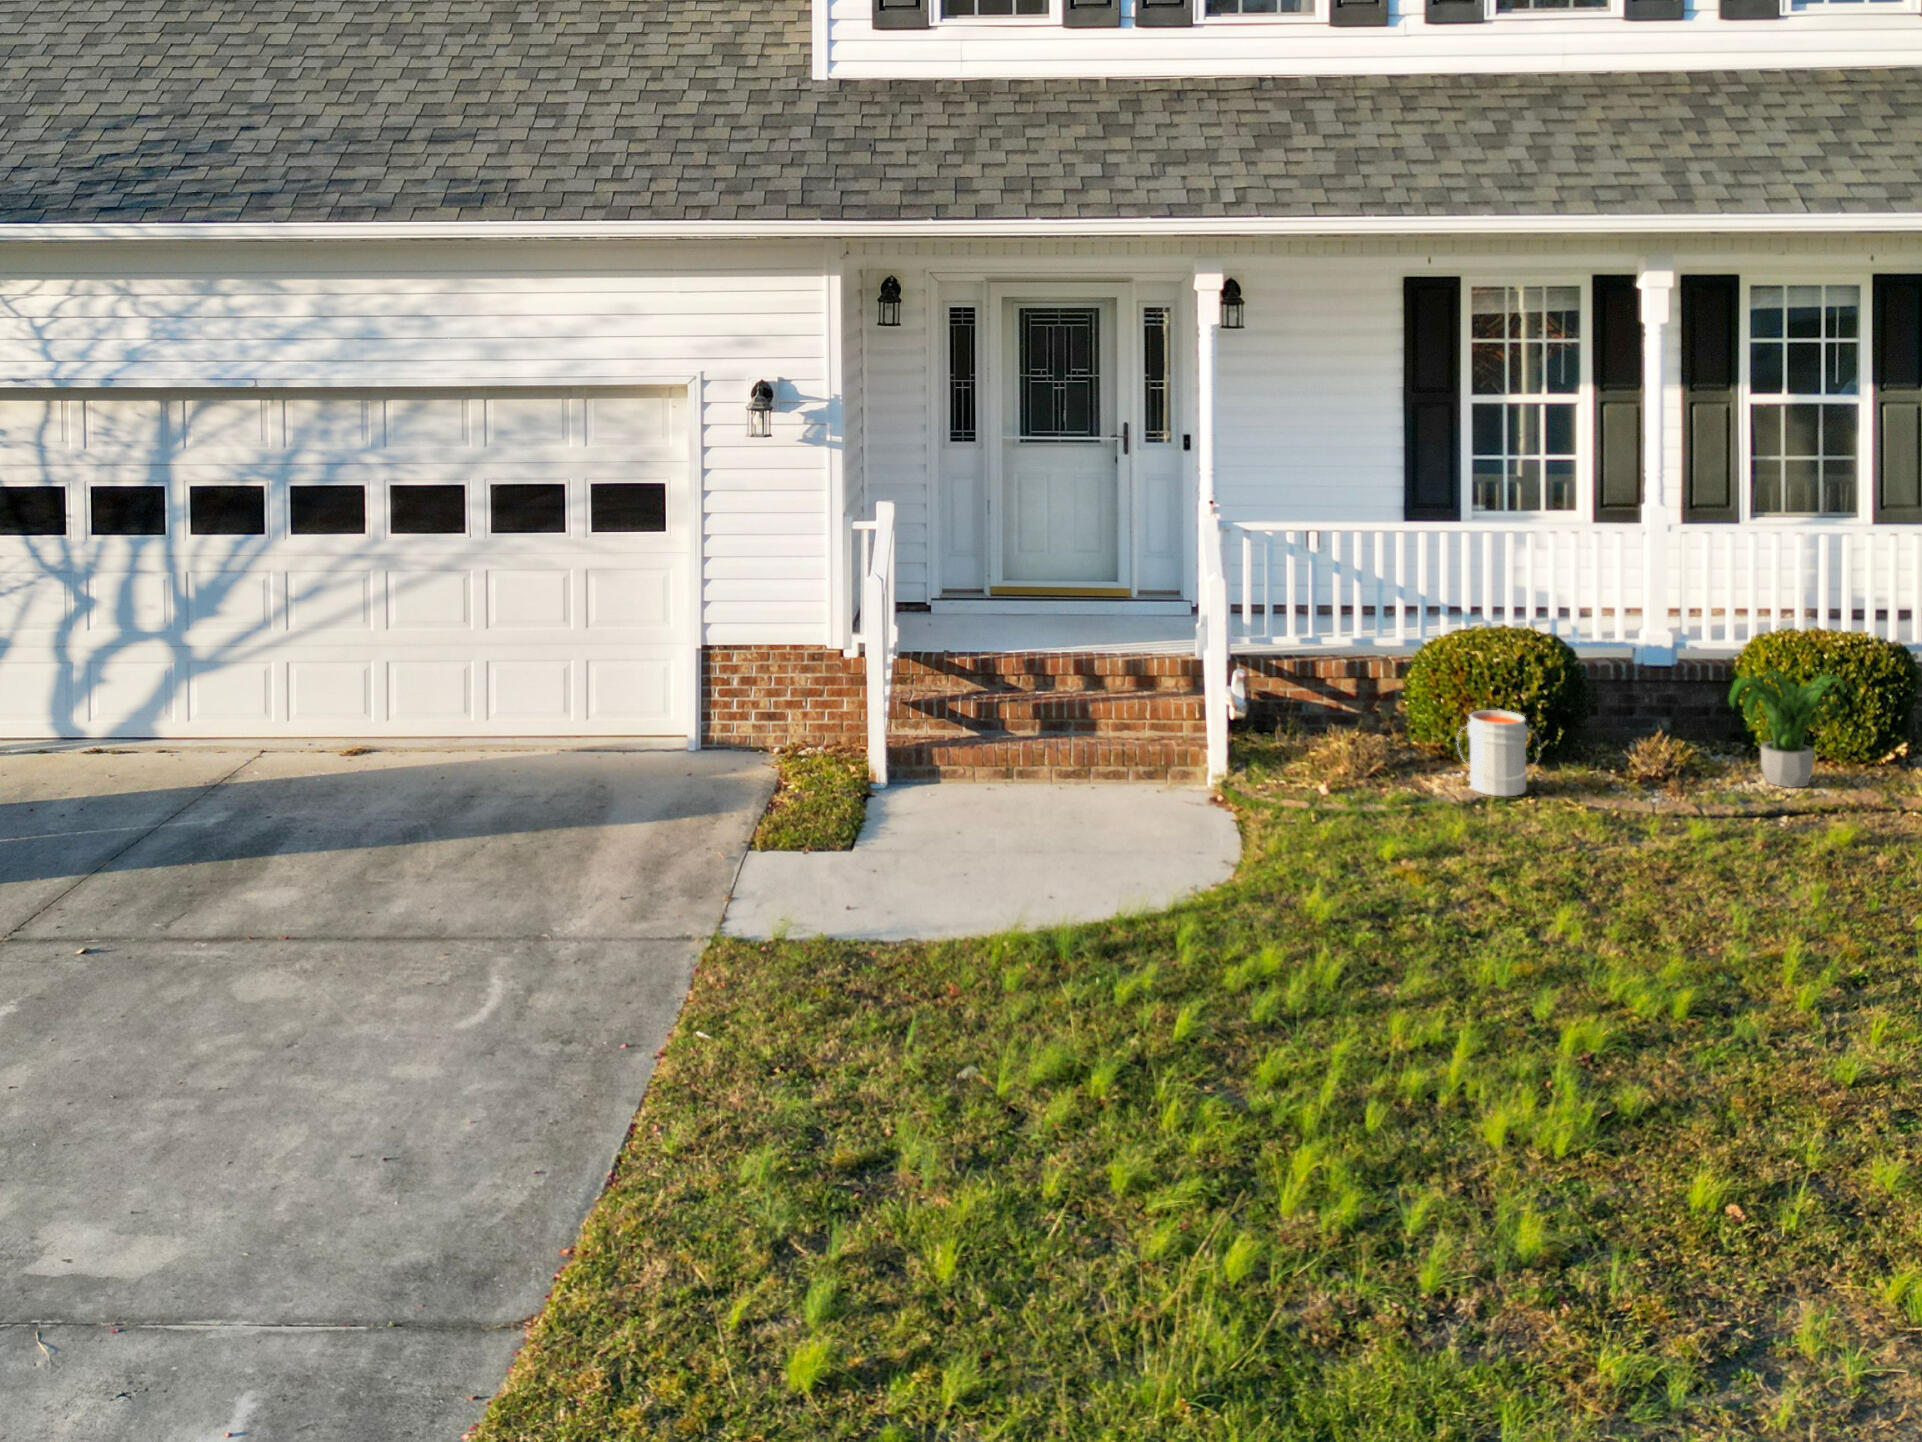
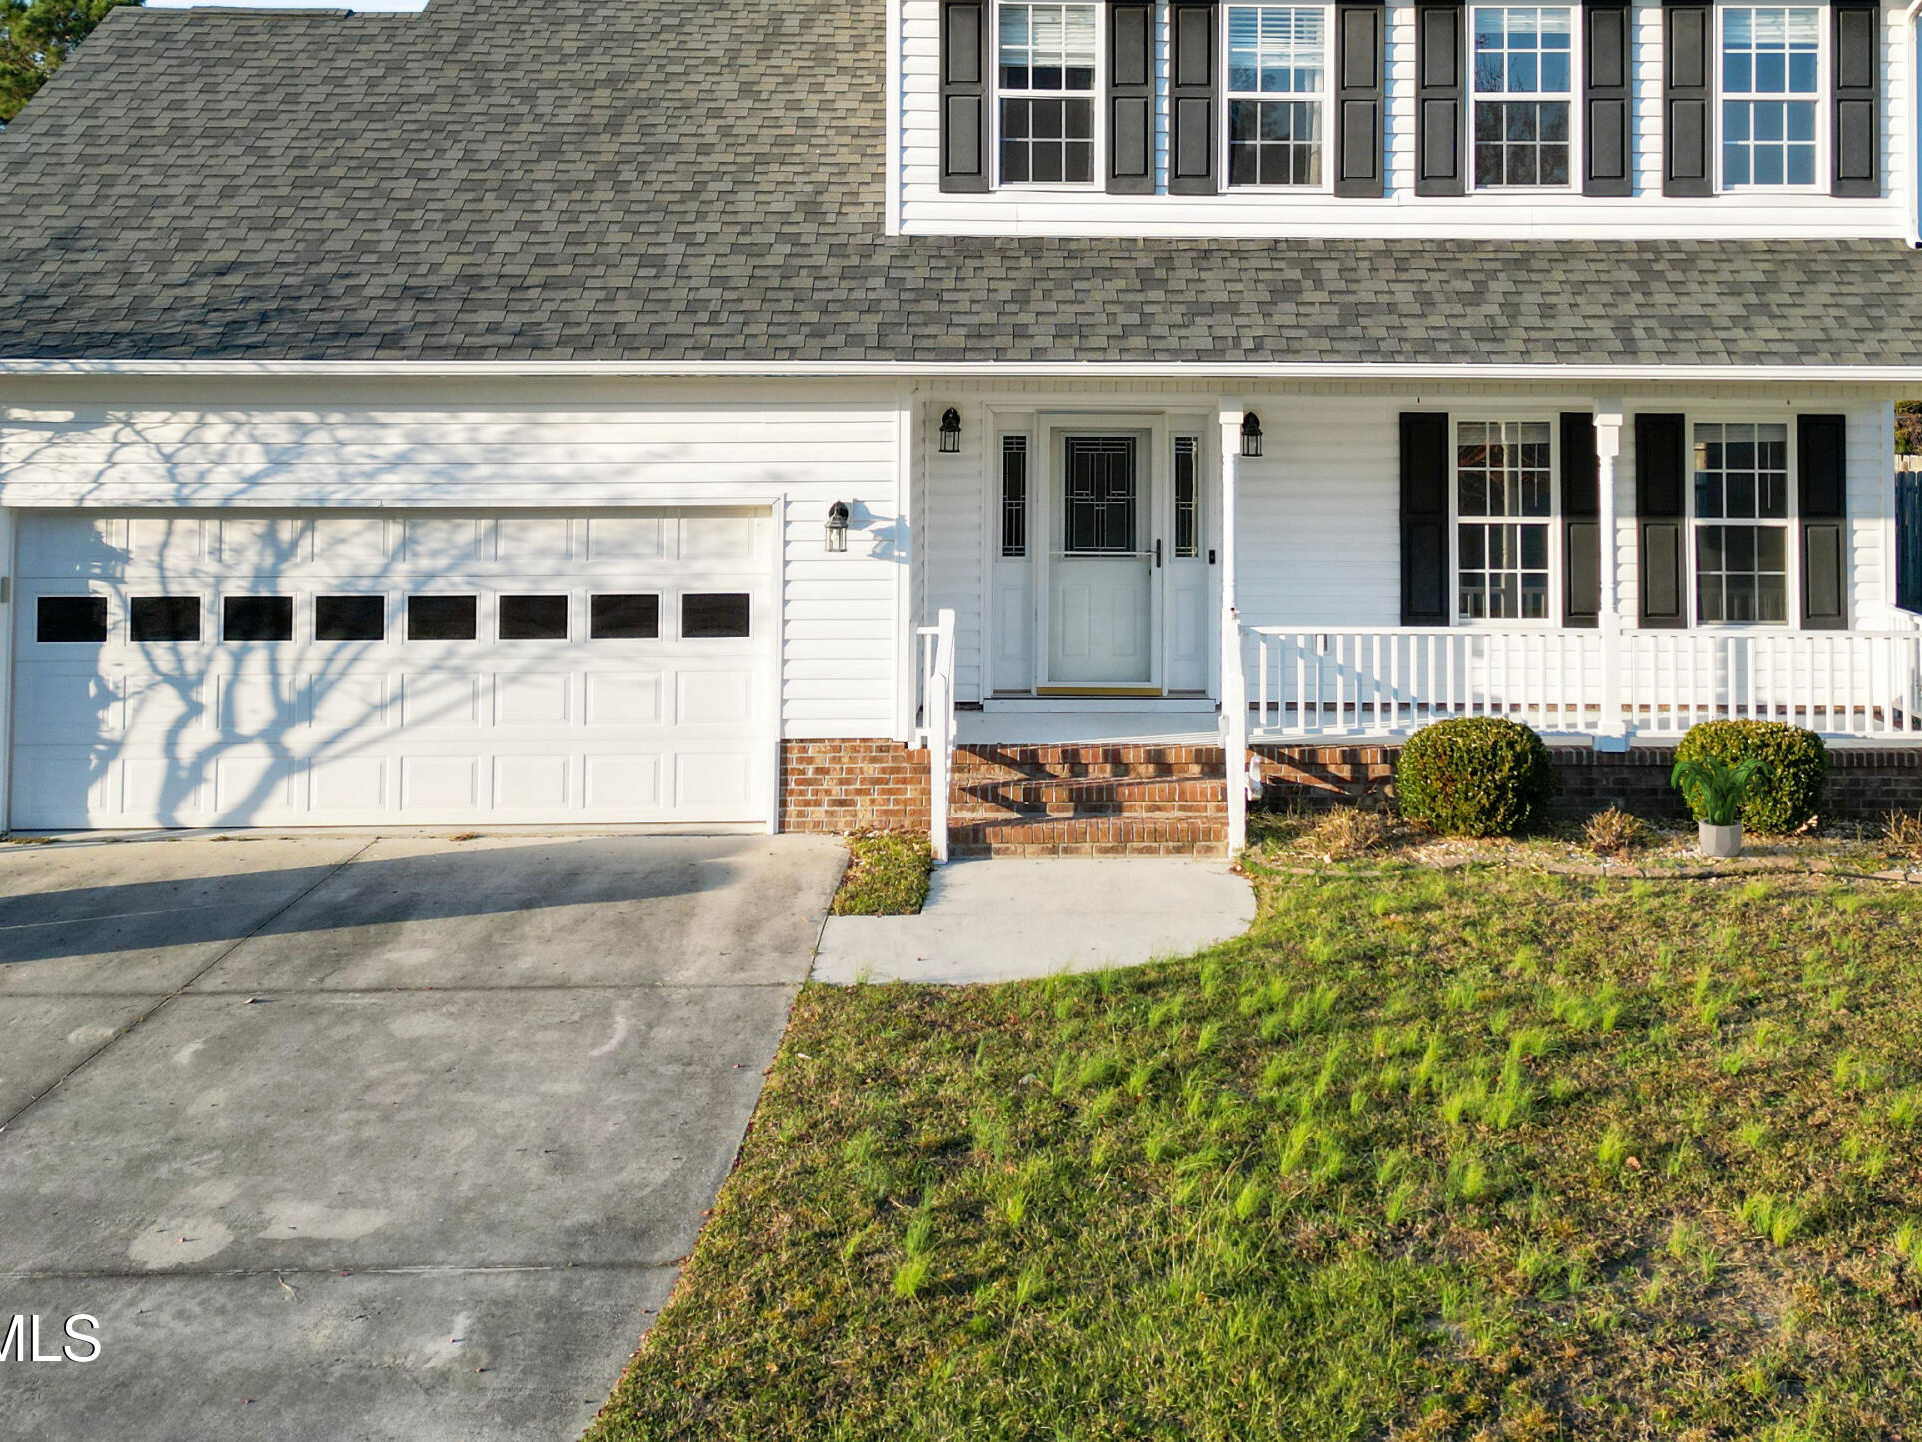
bucket: present [1457,710,1528,796] -> none [1444,792,1514,867]

